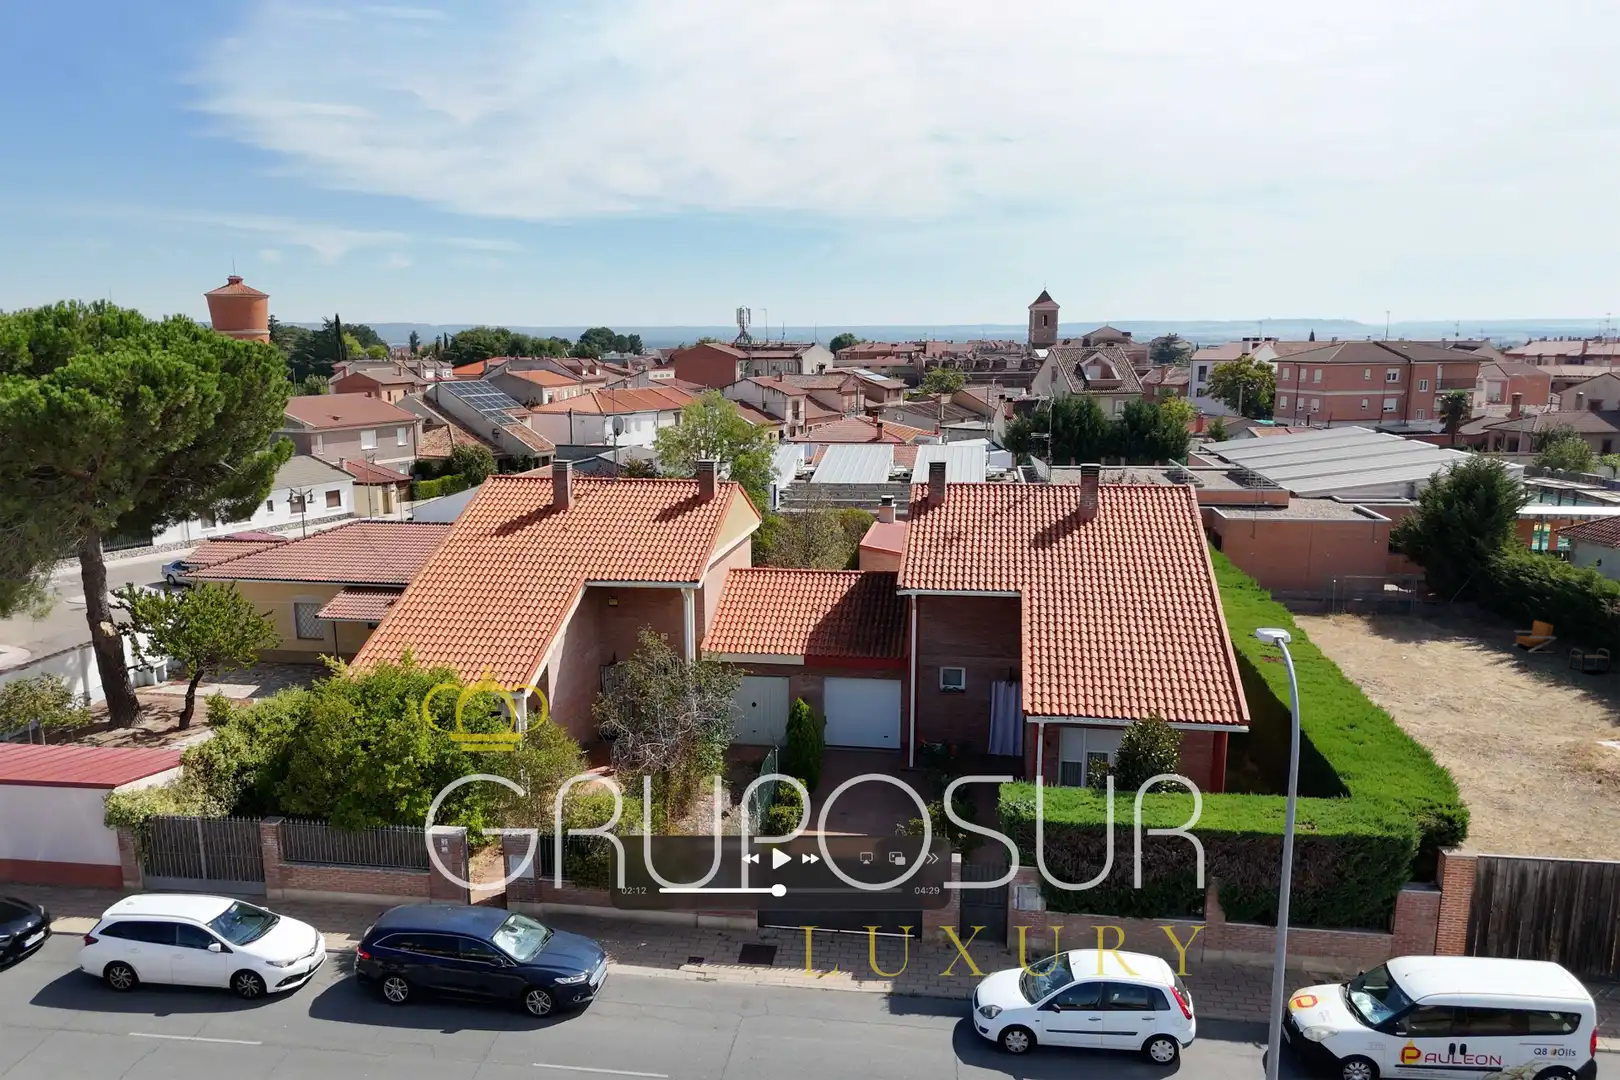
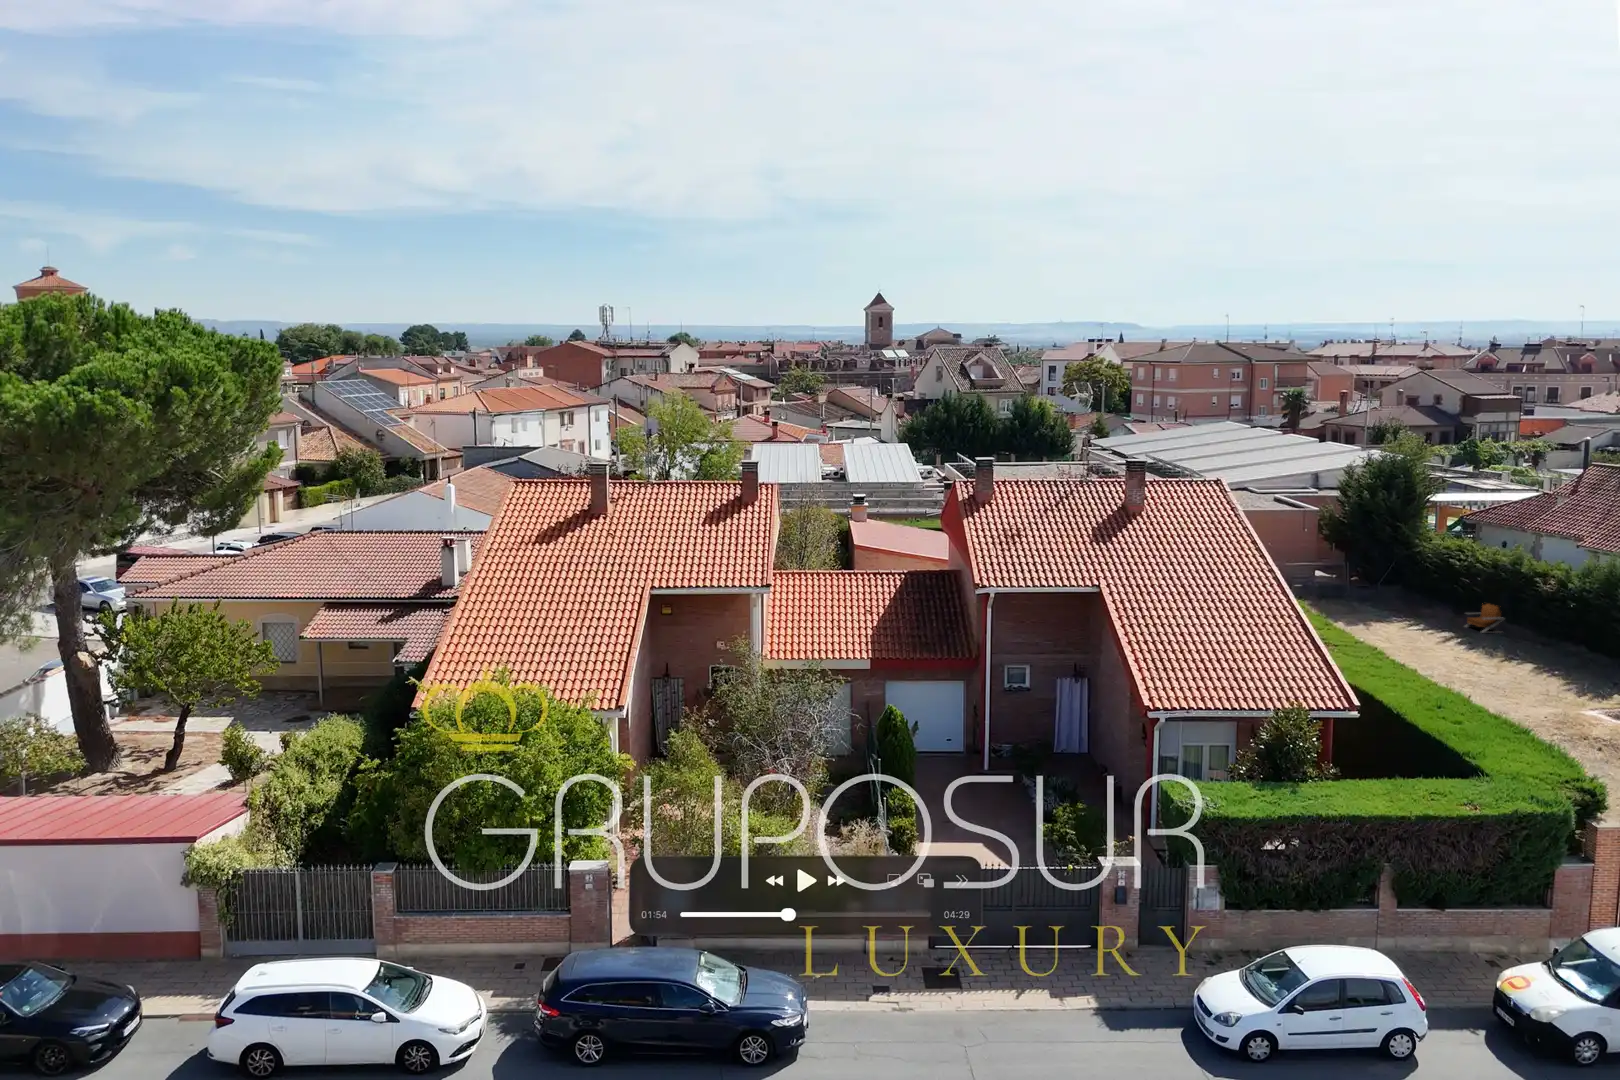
bench: present [1569,648,1611,673] -> none [1524,627,1562,650]

